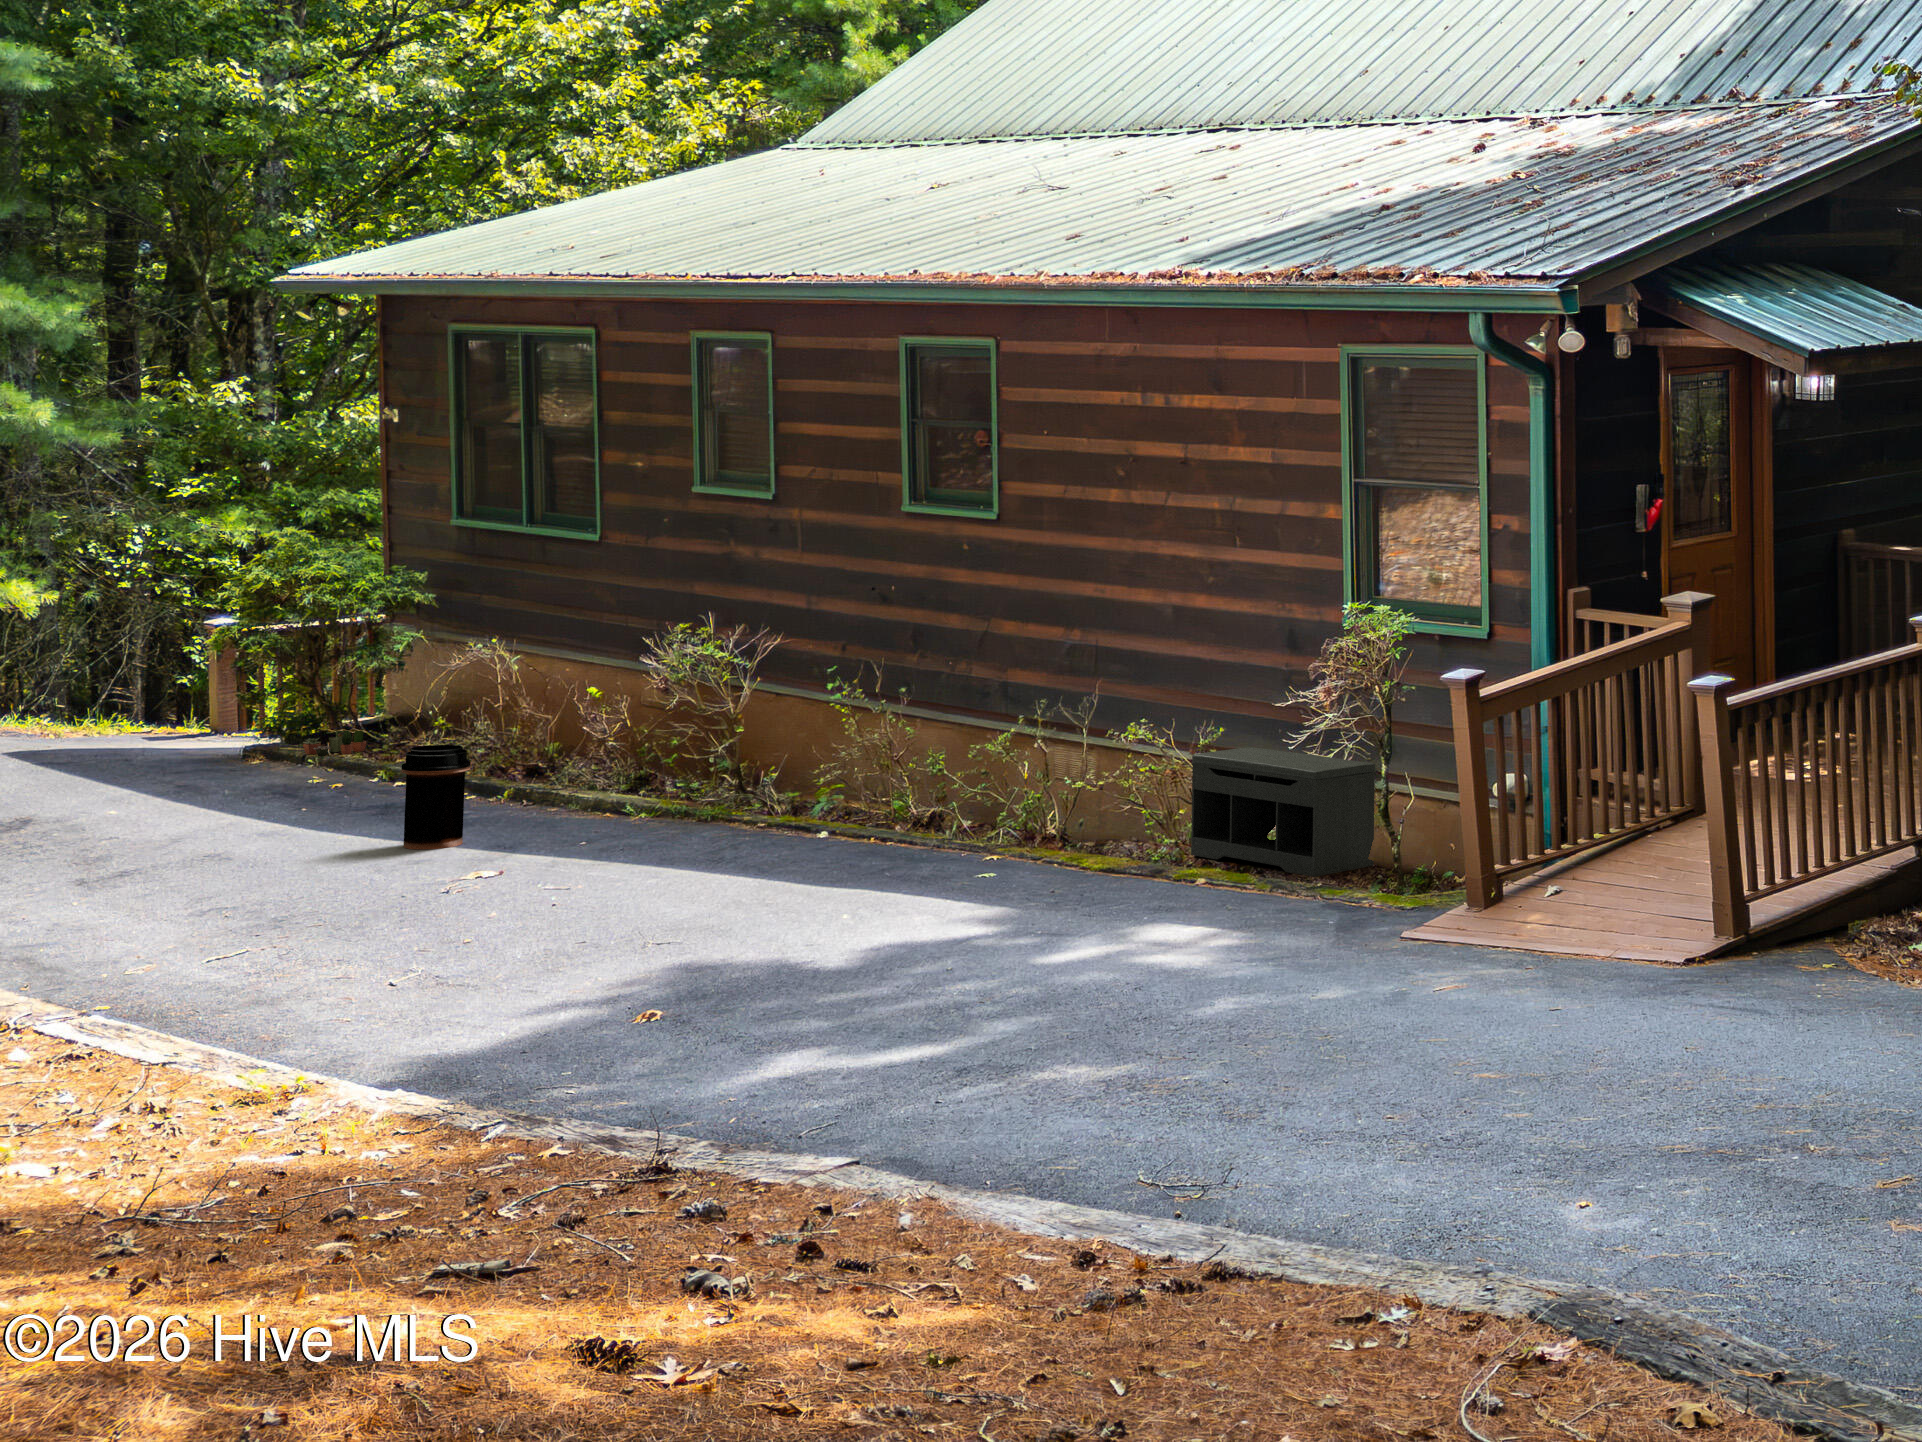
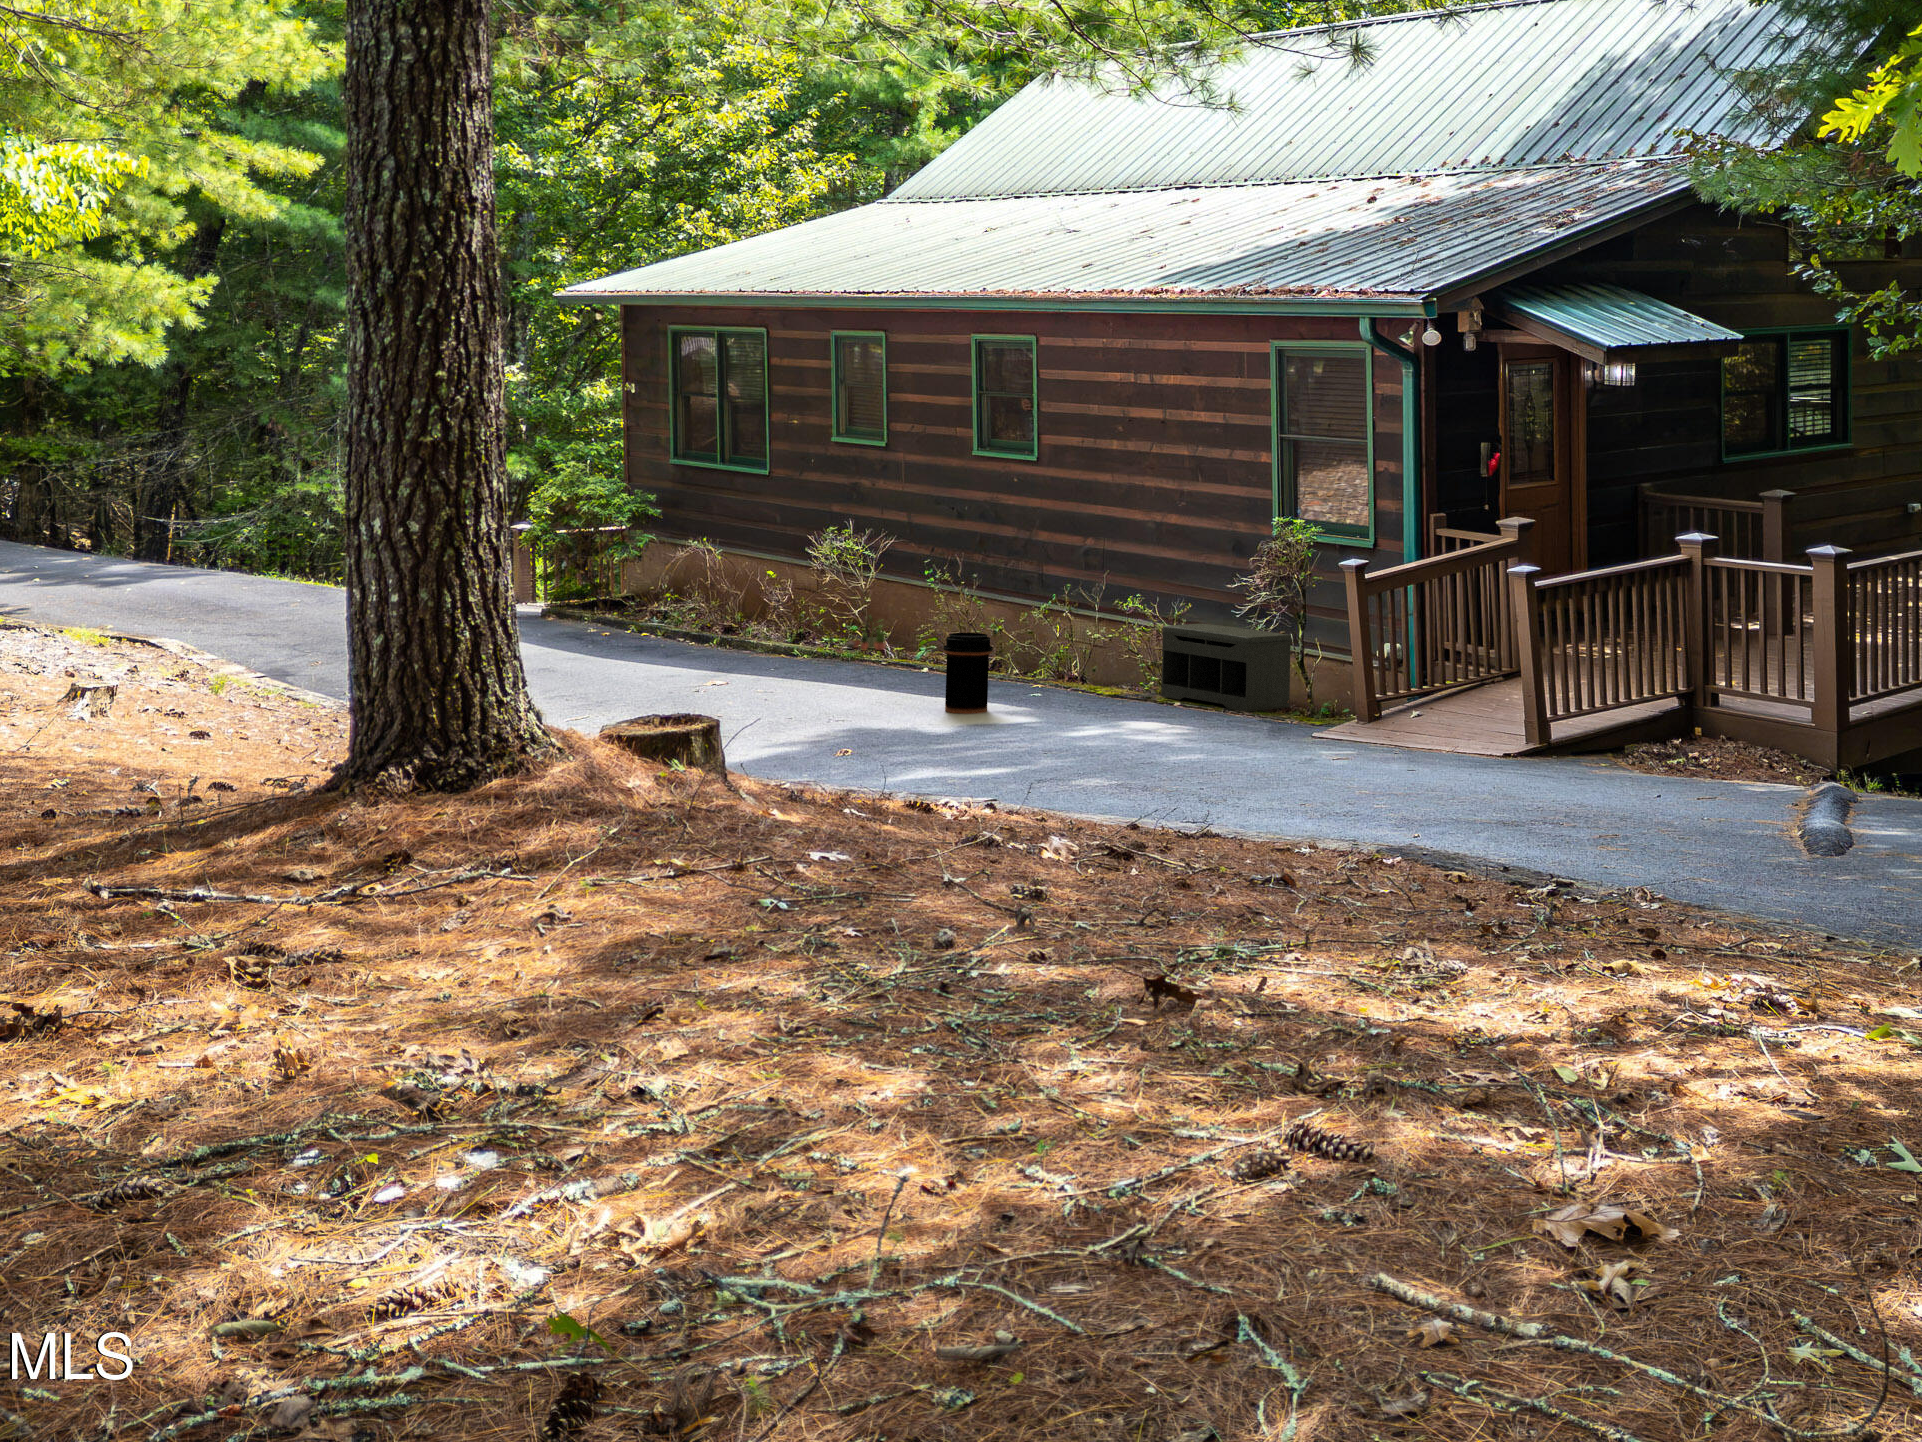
potted plant: present [303,729,366,756] -> present [846,616,886,651]
trash can: present [401,745,470,849] -> present [944,633,993,714]

